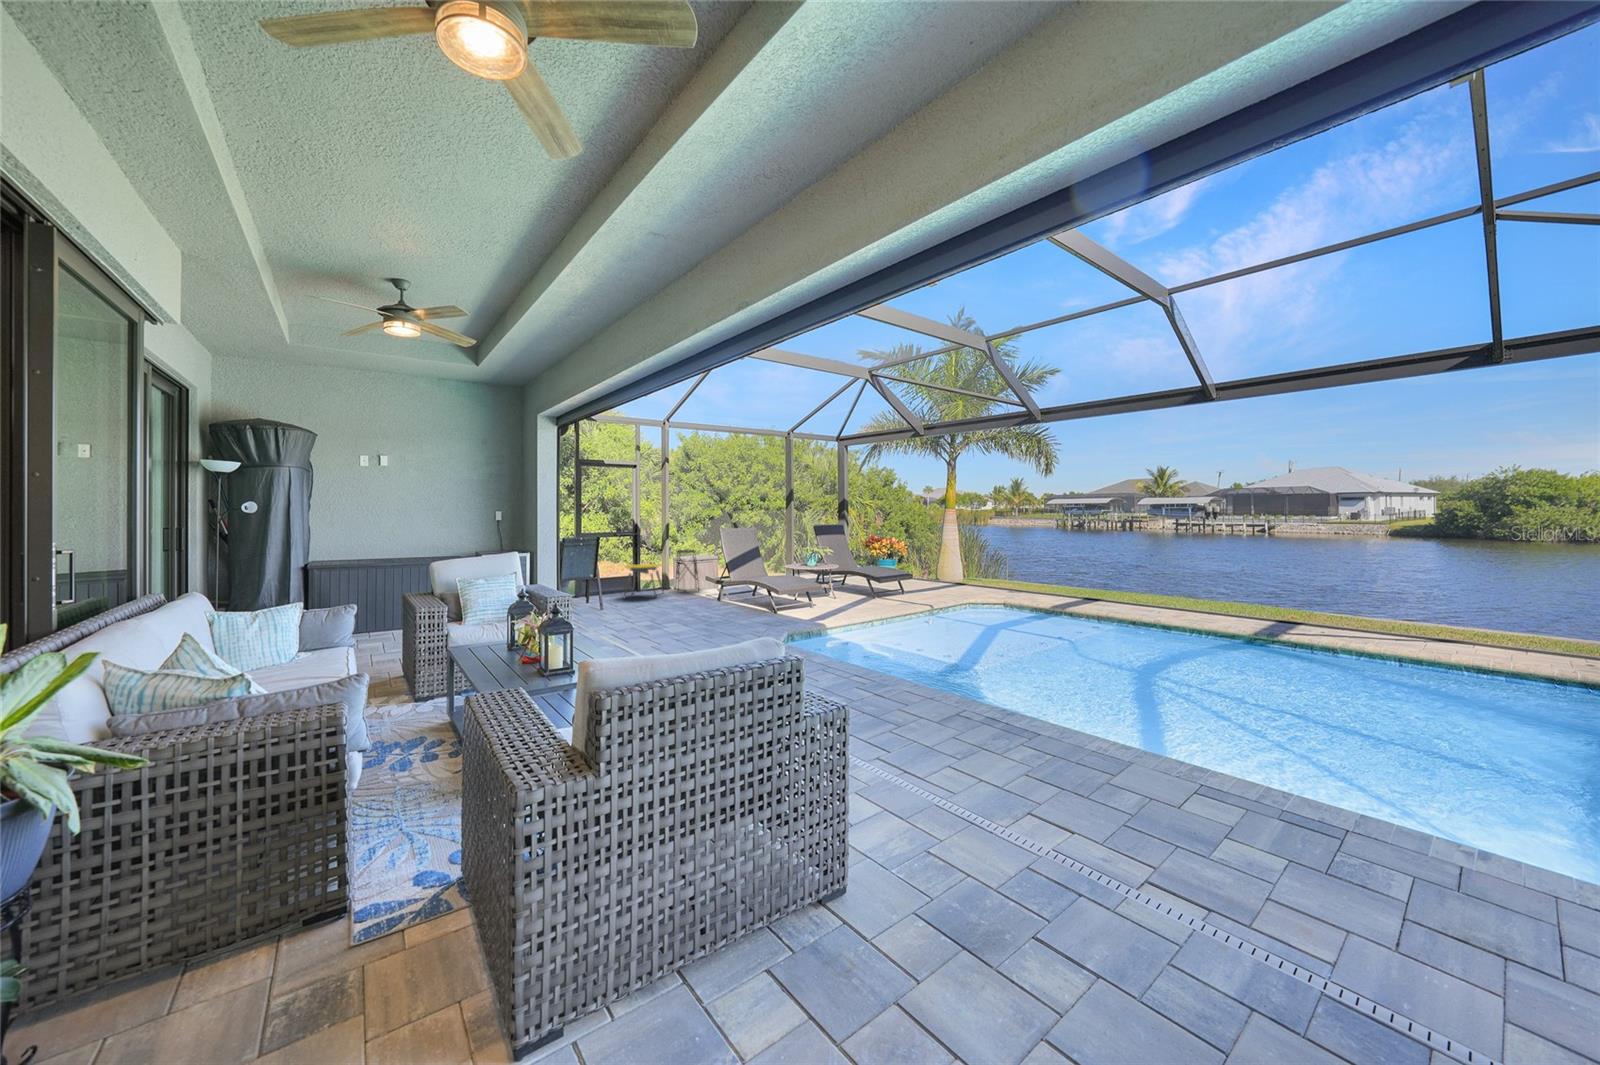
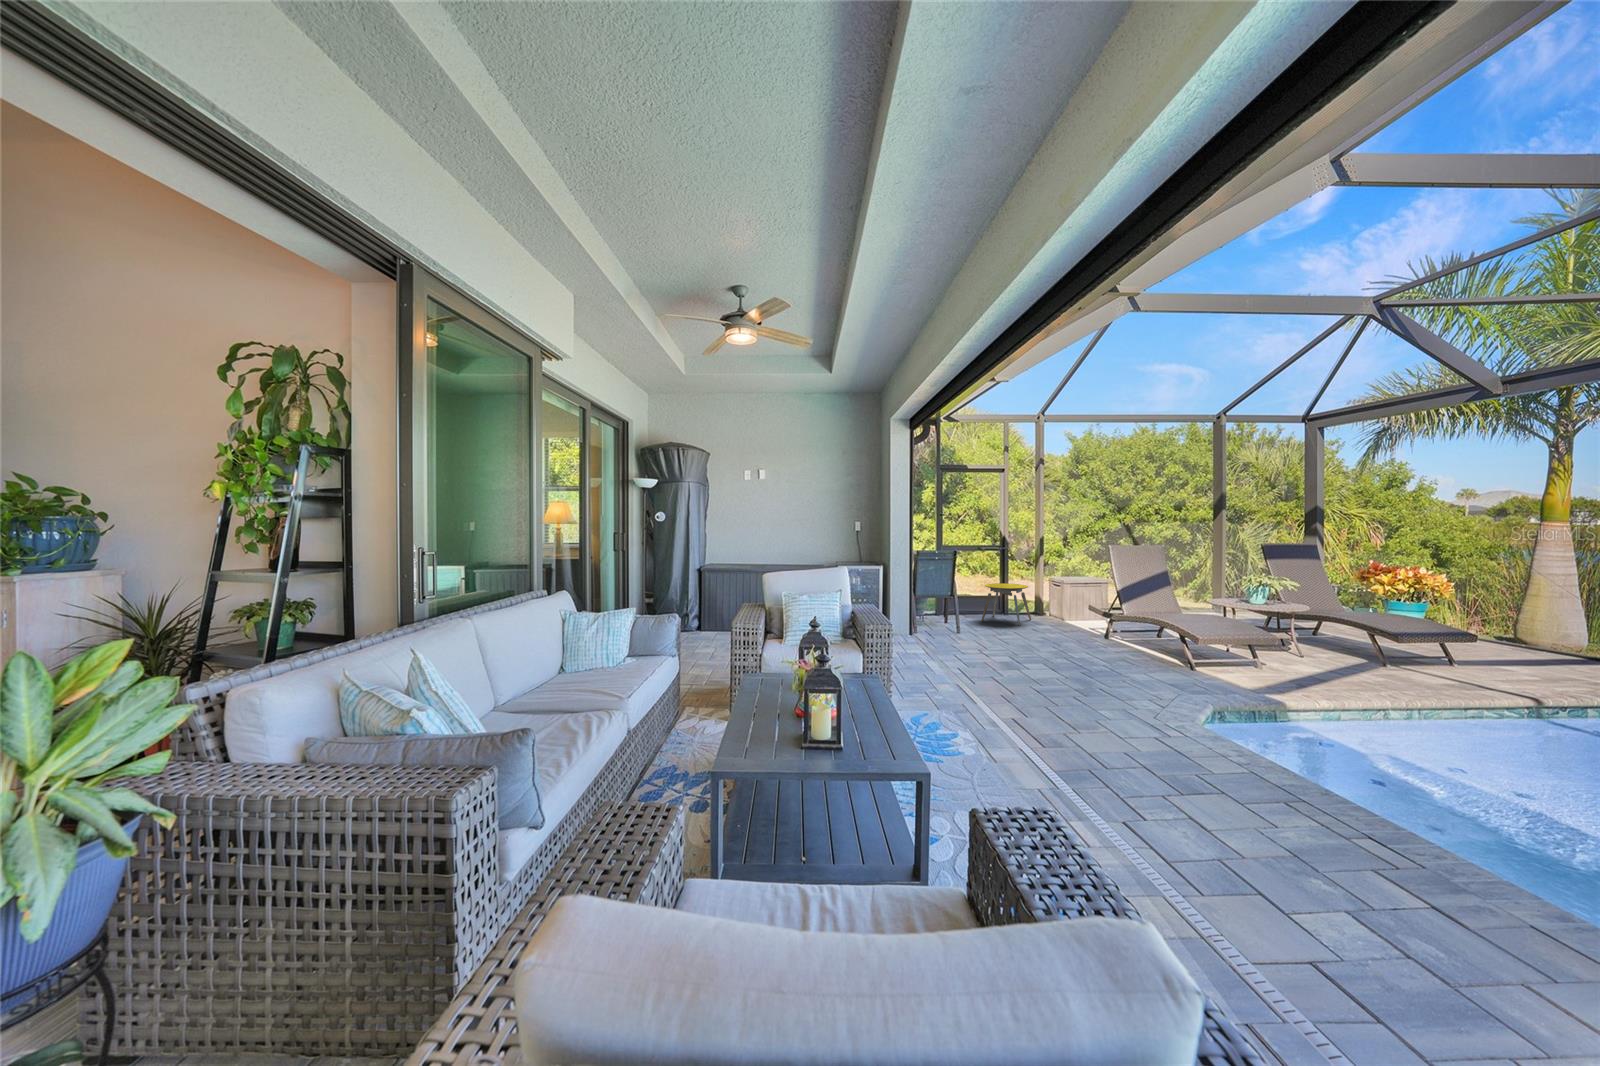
side table: present [676,550,699,582] -> none [1046,569,1078,621]

